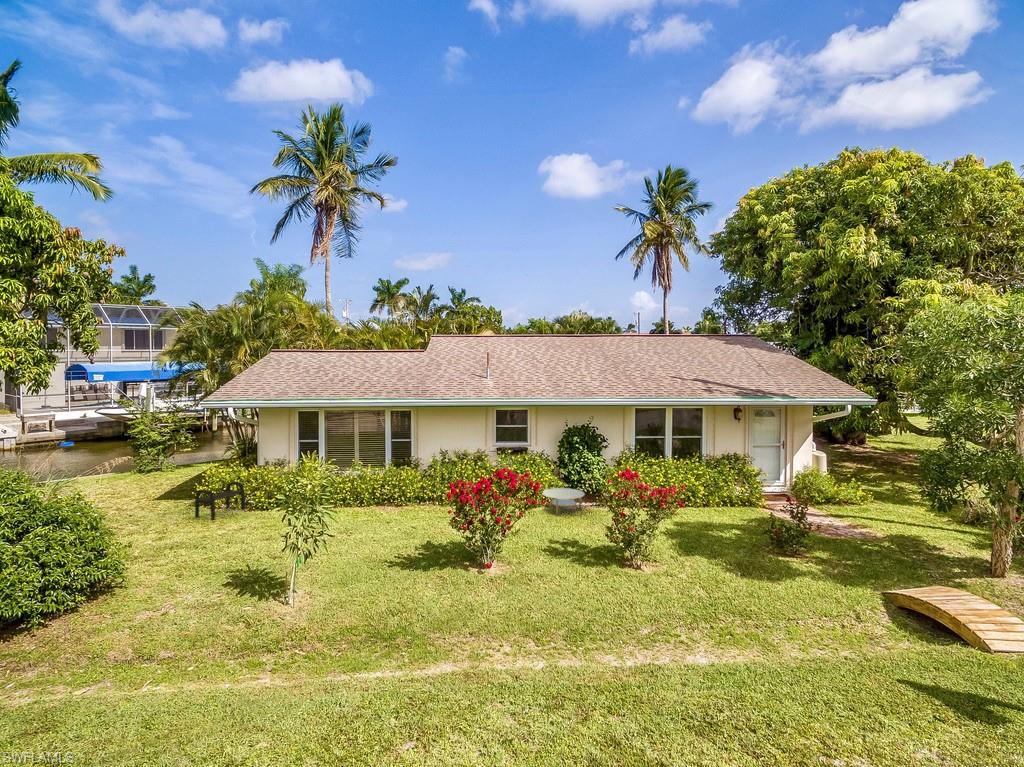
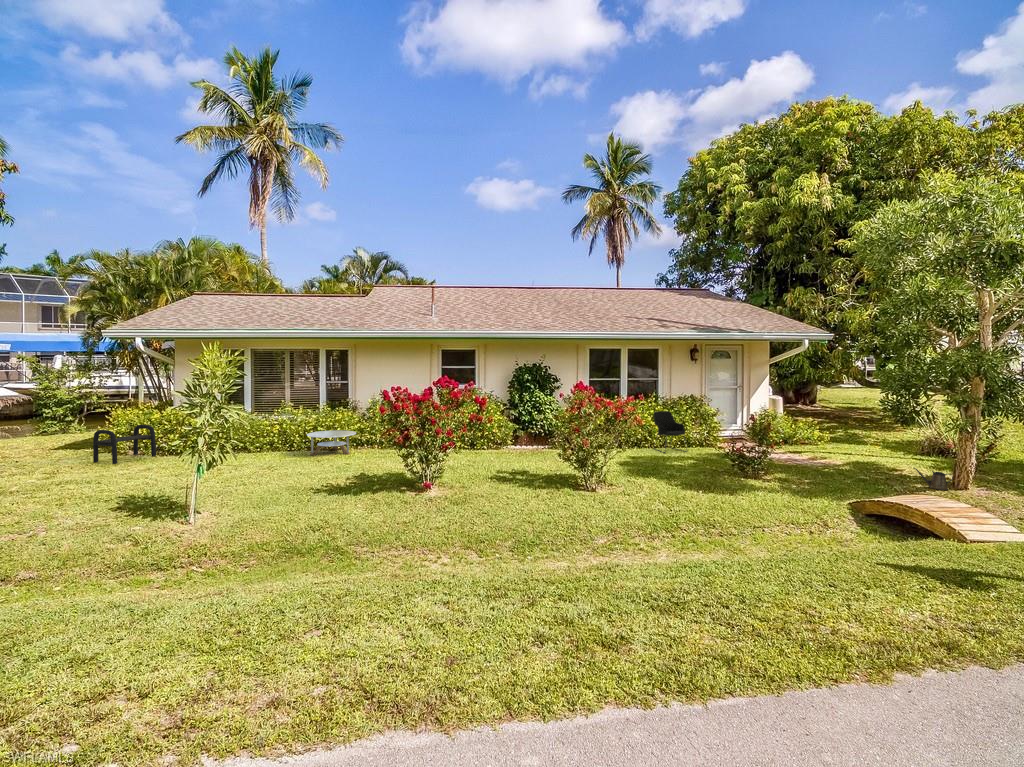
chair: none [695,474,729,517] -> present [654,411,687,453]
round table: present [543,488,585,515] -> present [307,430,356,455]
watering can: none [952,554,992,579] -> present [914,468,953,490]

